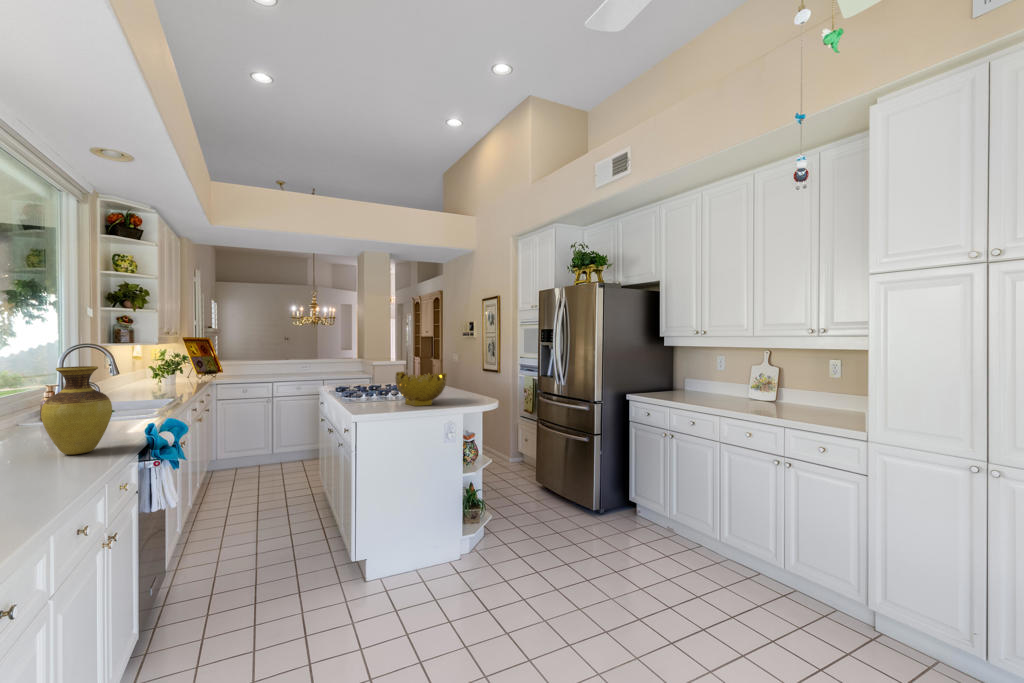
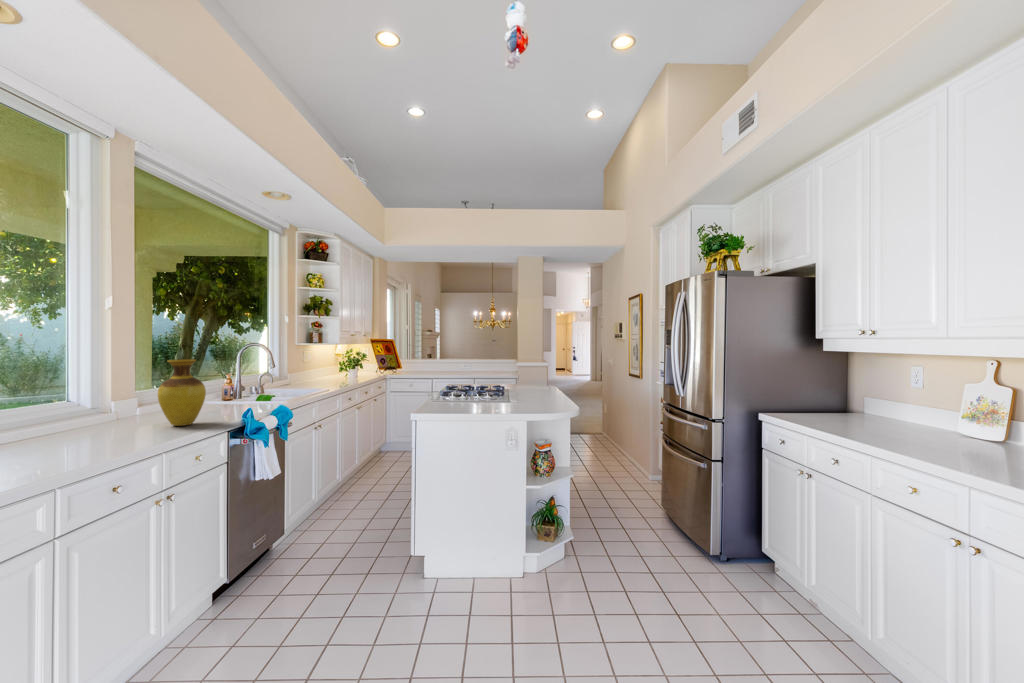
decorative bowl: present [395,371,447,406] -> none [465,373,518,409]

